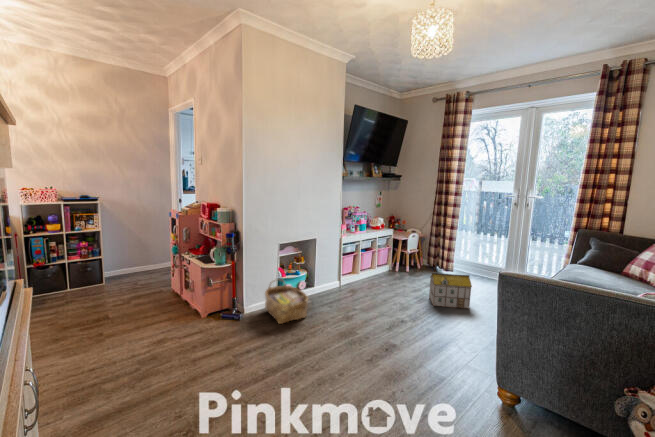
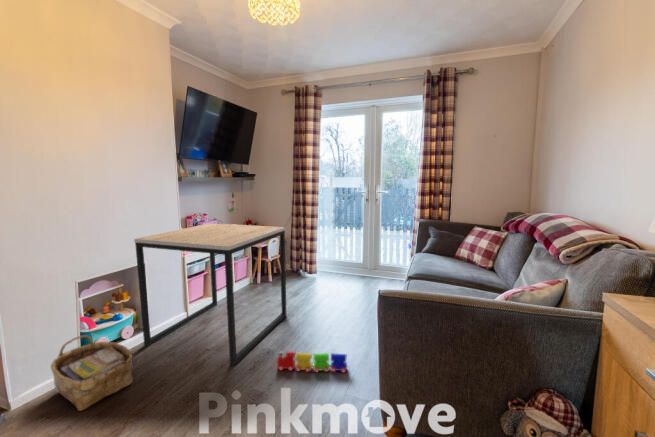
side table: none [312,214,425,324] -> present [134,223,286,366]
toy house: present [429,273,472,309] -> none [295,279,338,320]
toy train: none [409,321,473,352] -> present [277,351,347,373]

